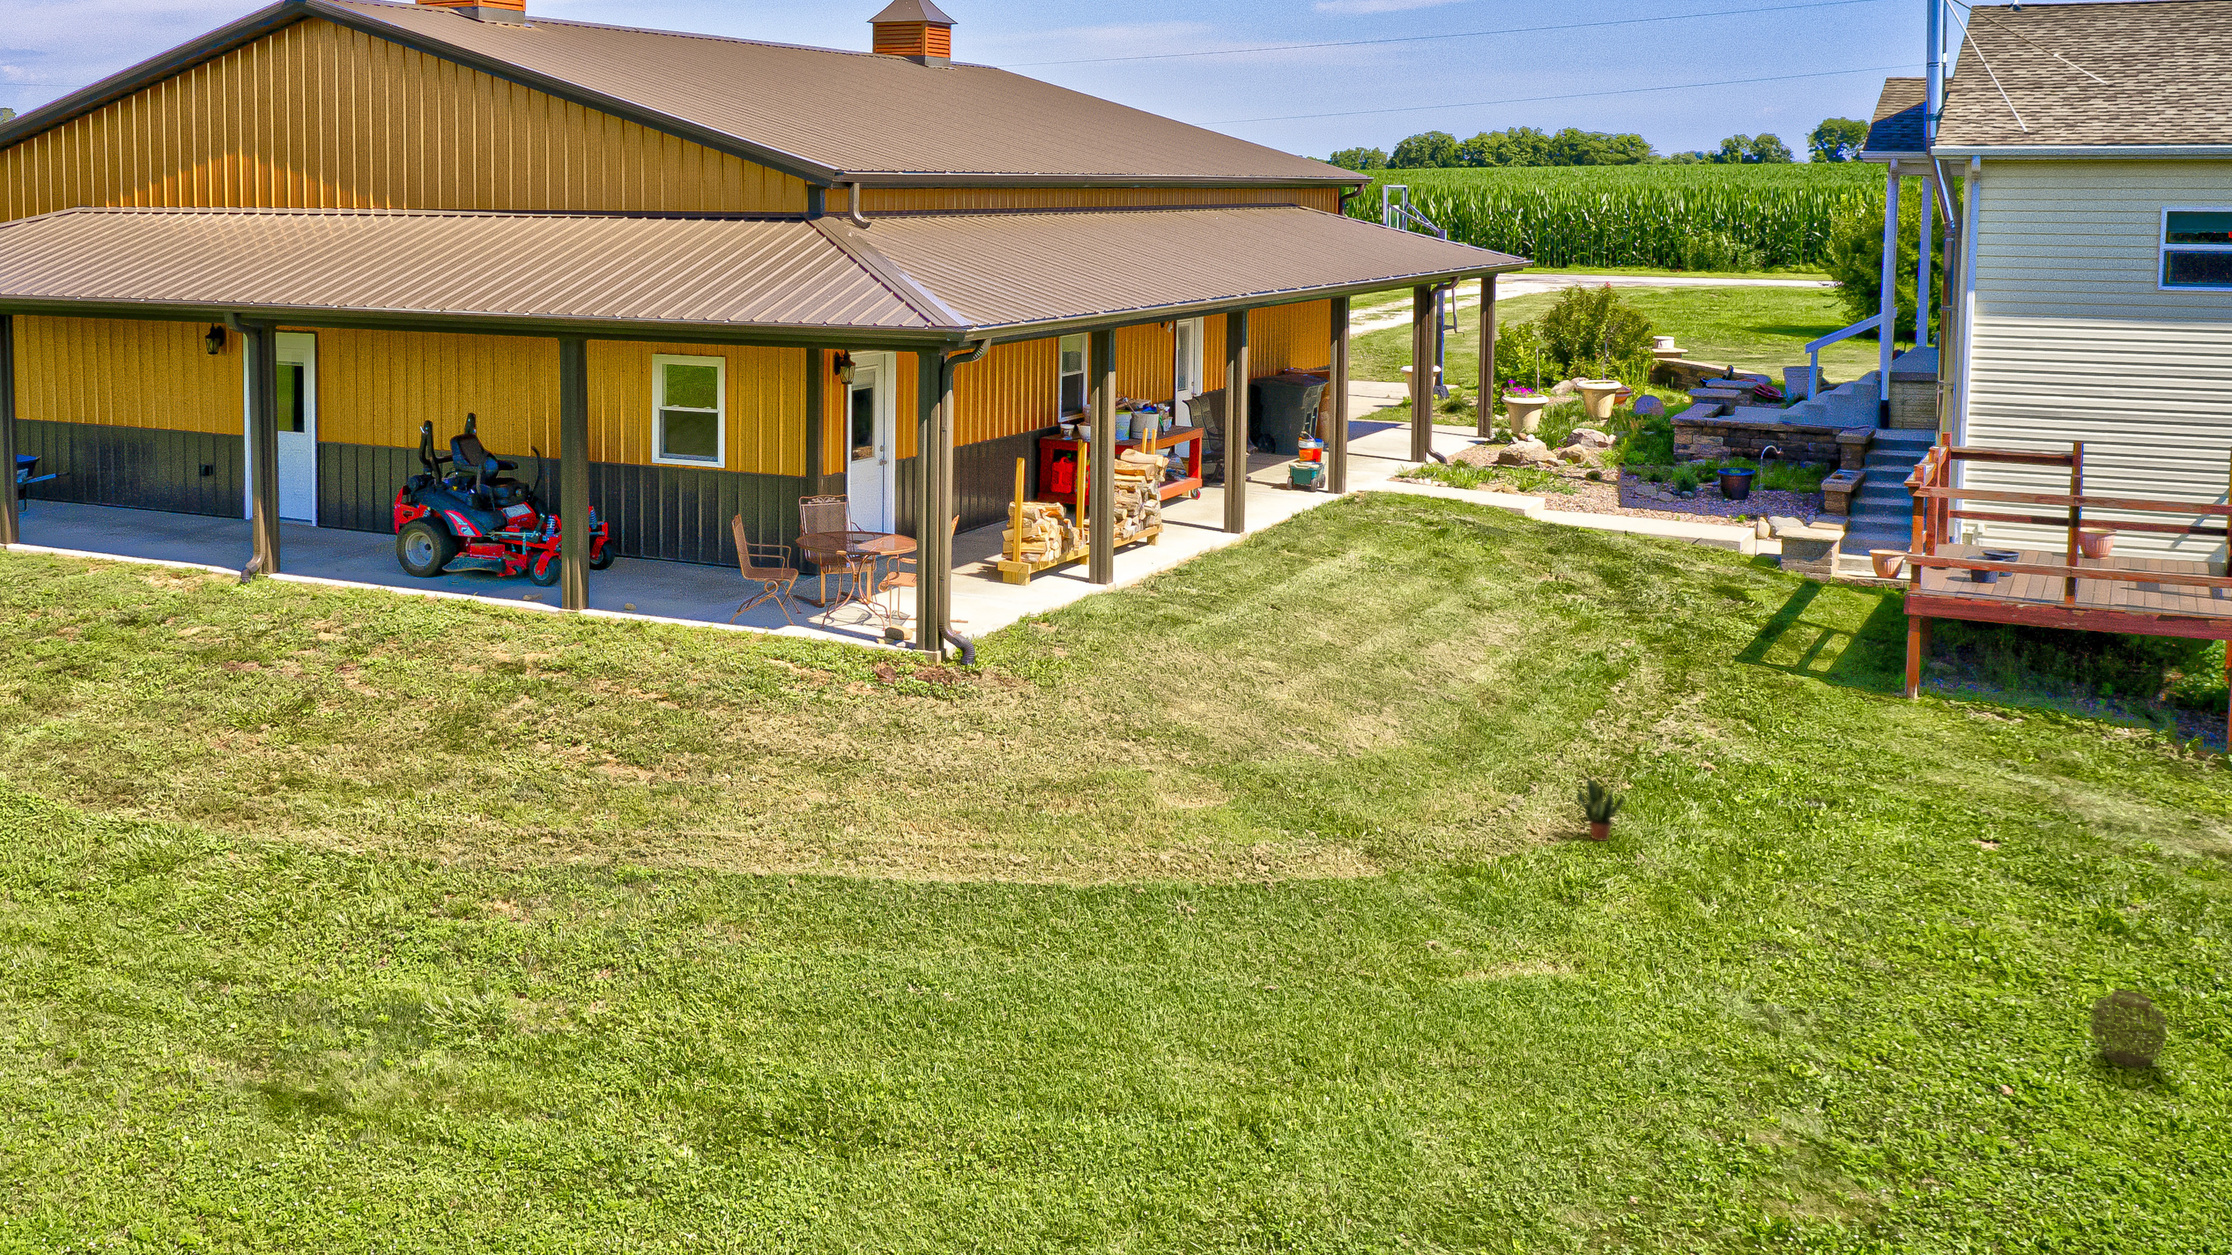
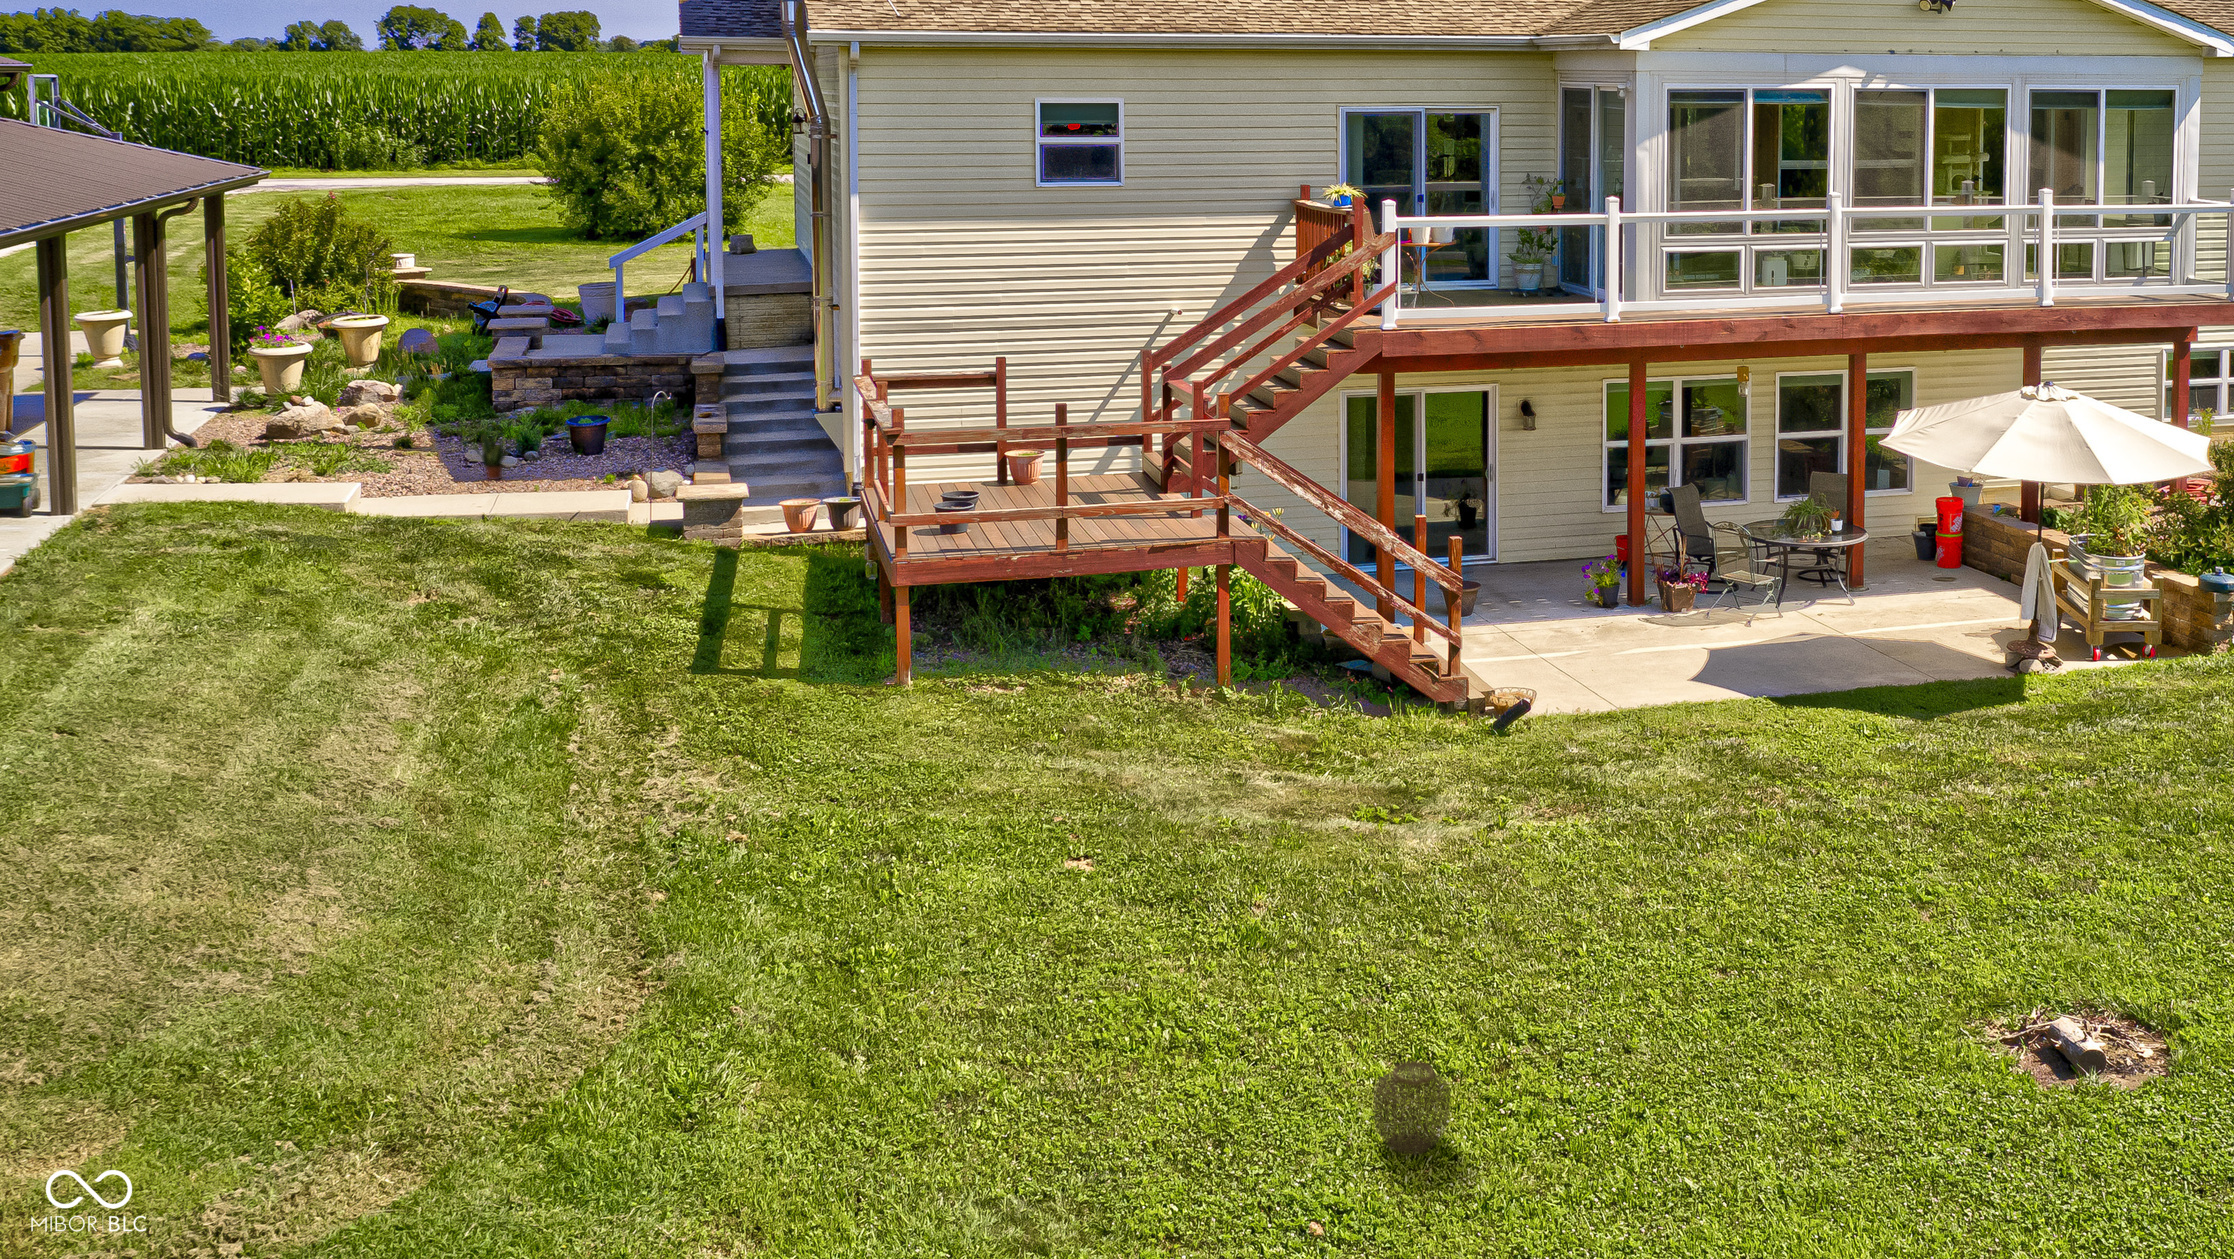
potted plant: present [1578,778,1624,841] -> present [475,434,510,480]

